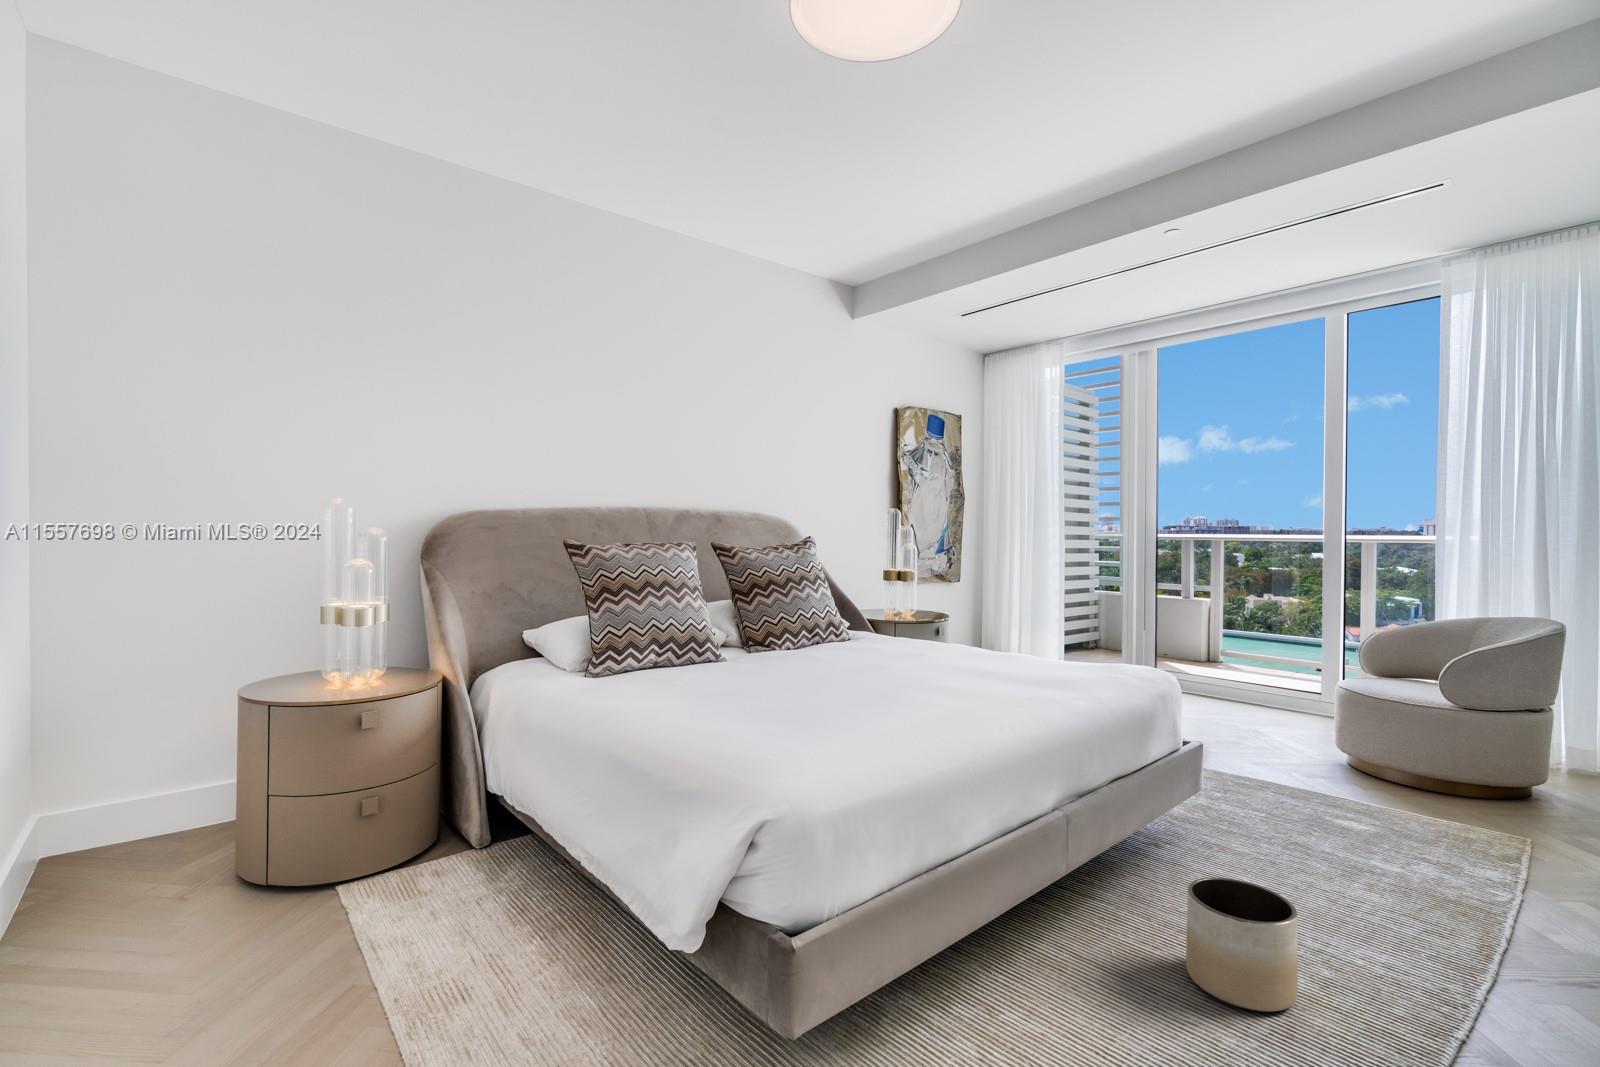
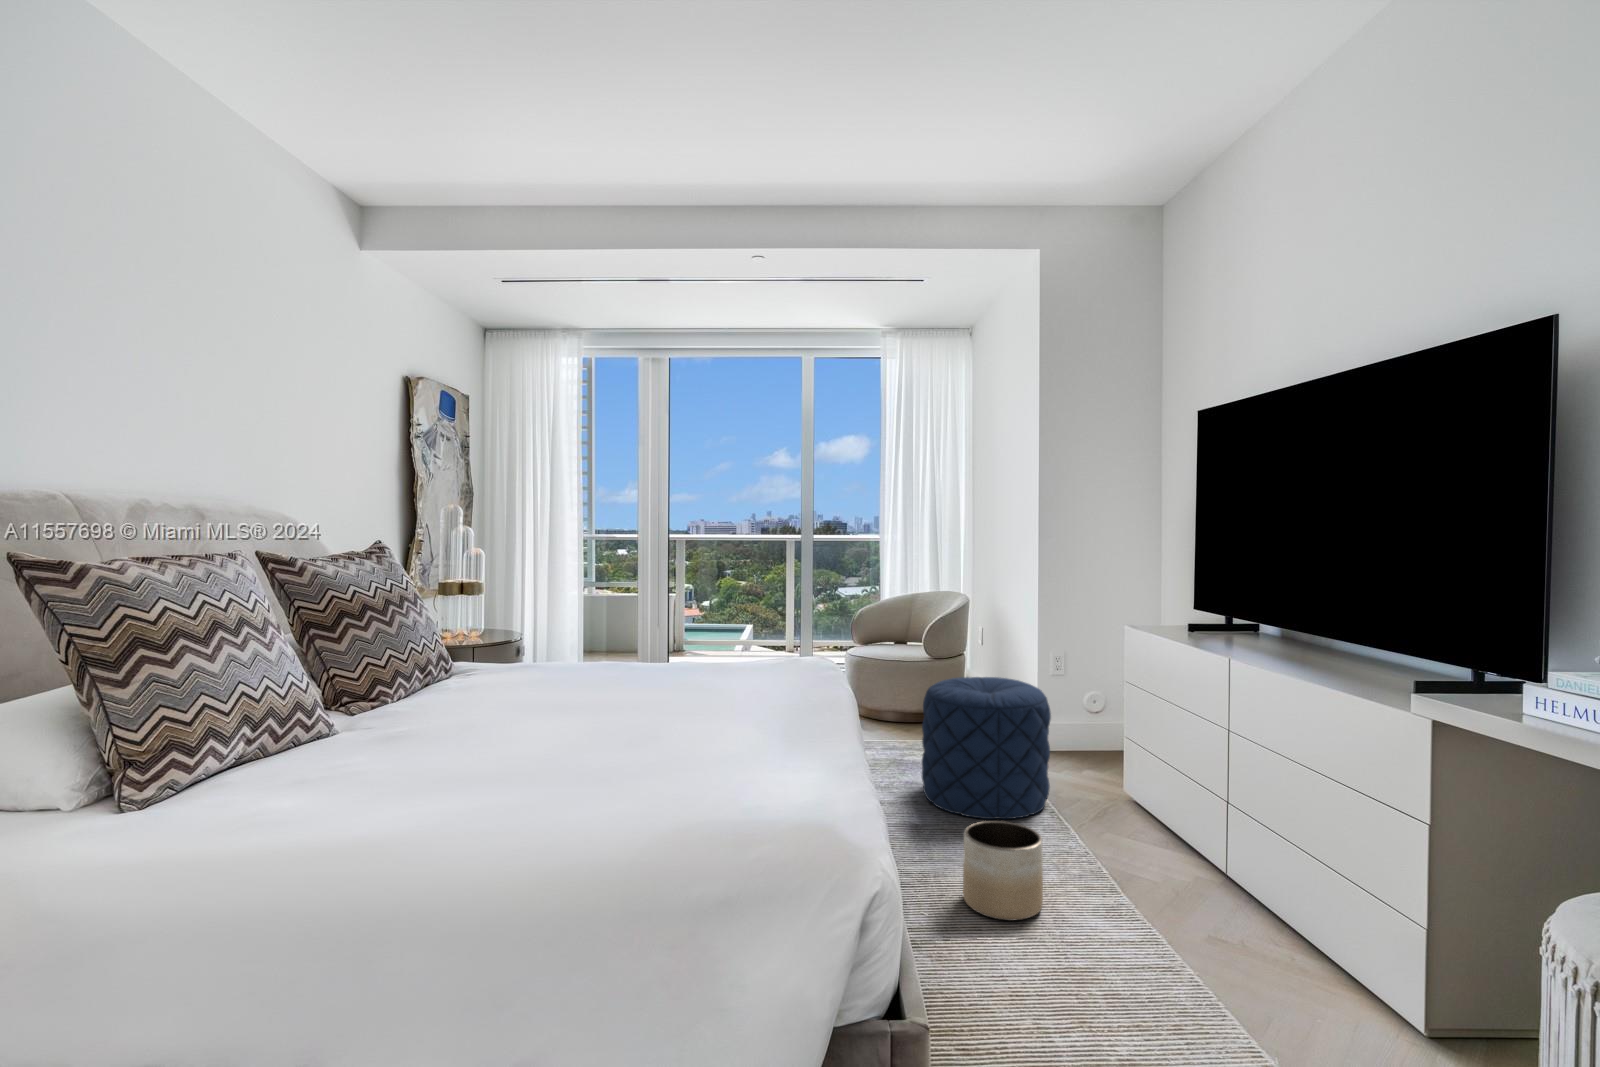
pouf: none [1298,719,1517,927] -> present [922,677,1051,819]

